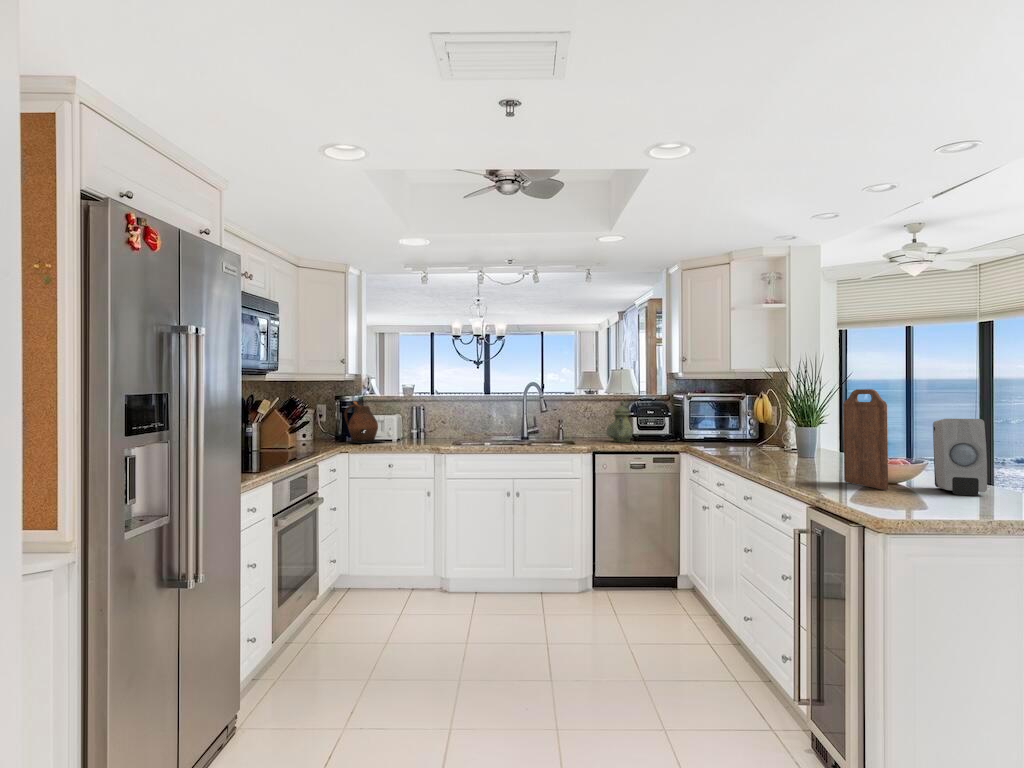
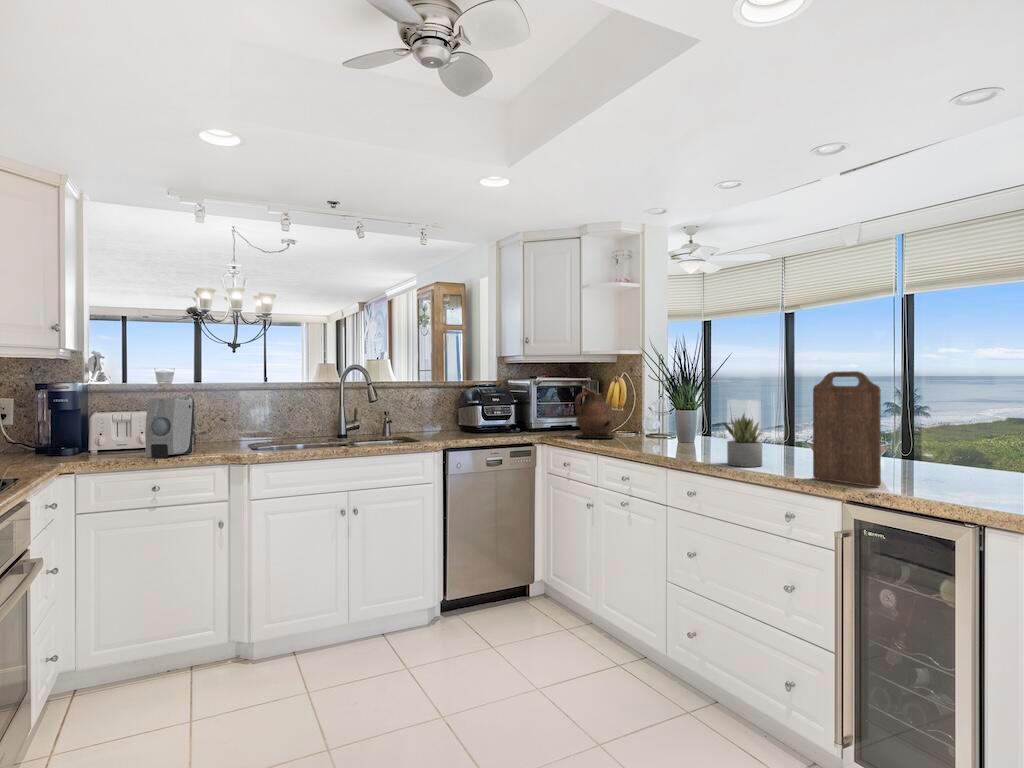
teapot: present [607,400,633,442] -> none [445,385,481,436]
ceramic pitcher: present [344,401,382,443] -> present [575,388,615,438]
soap dispenser: present [933,419,987,496] -> present [145,398,194,458]
succulent plant: none [792,425,831,473] -> present [723,413,762,467]

